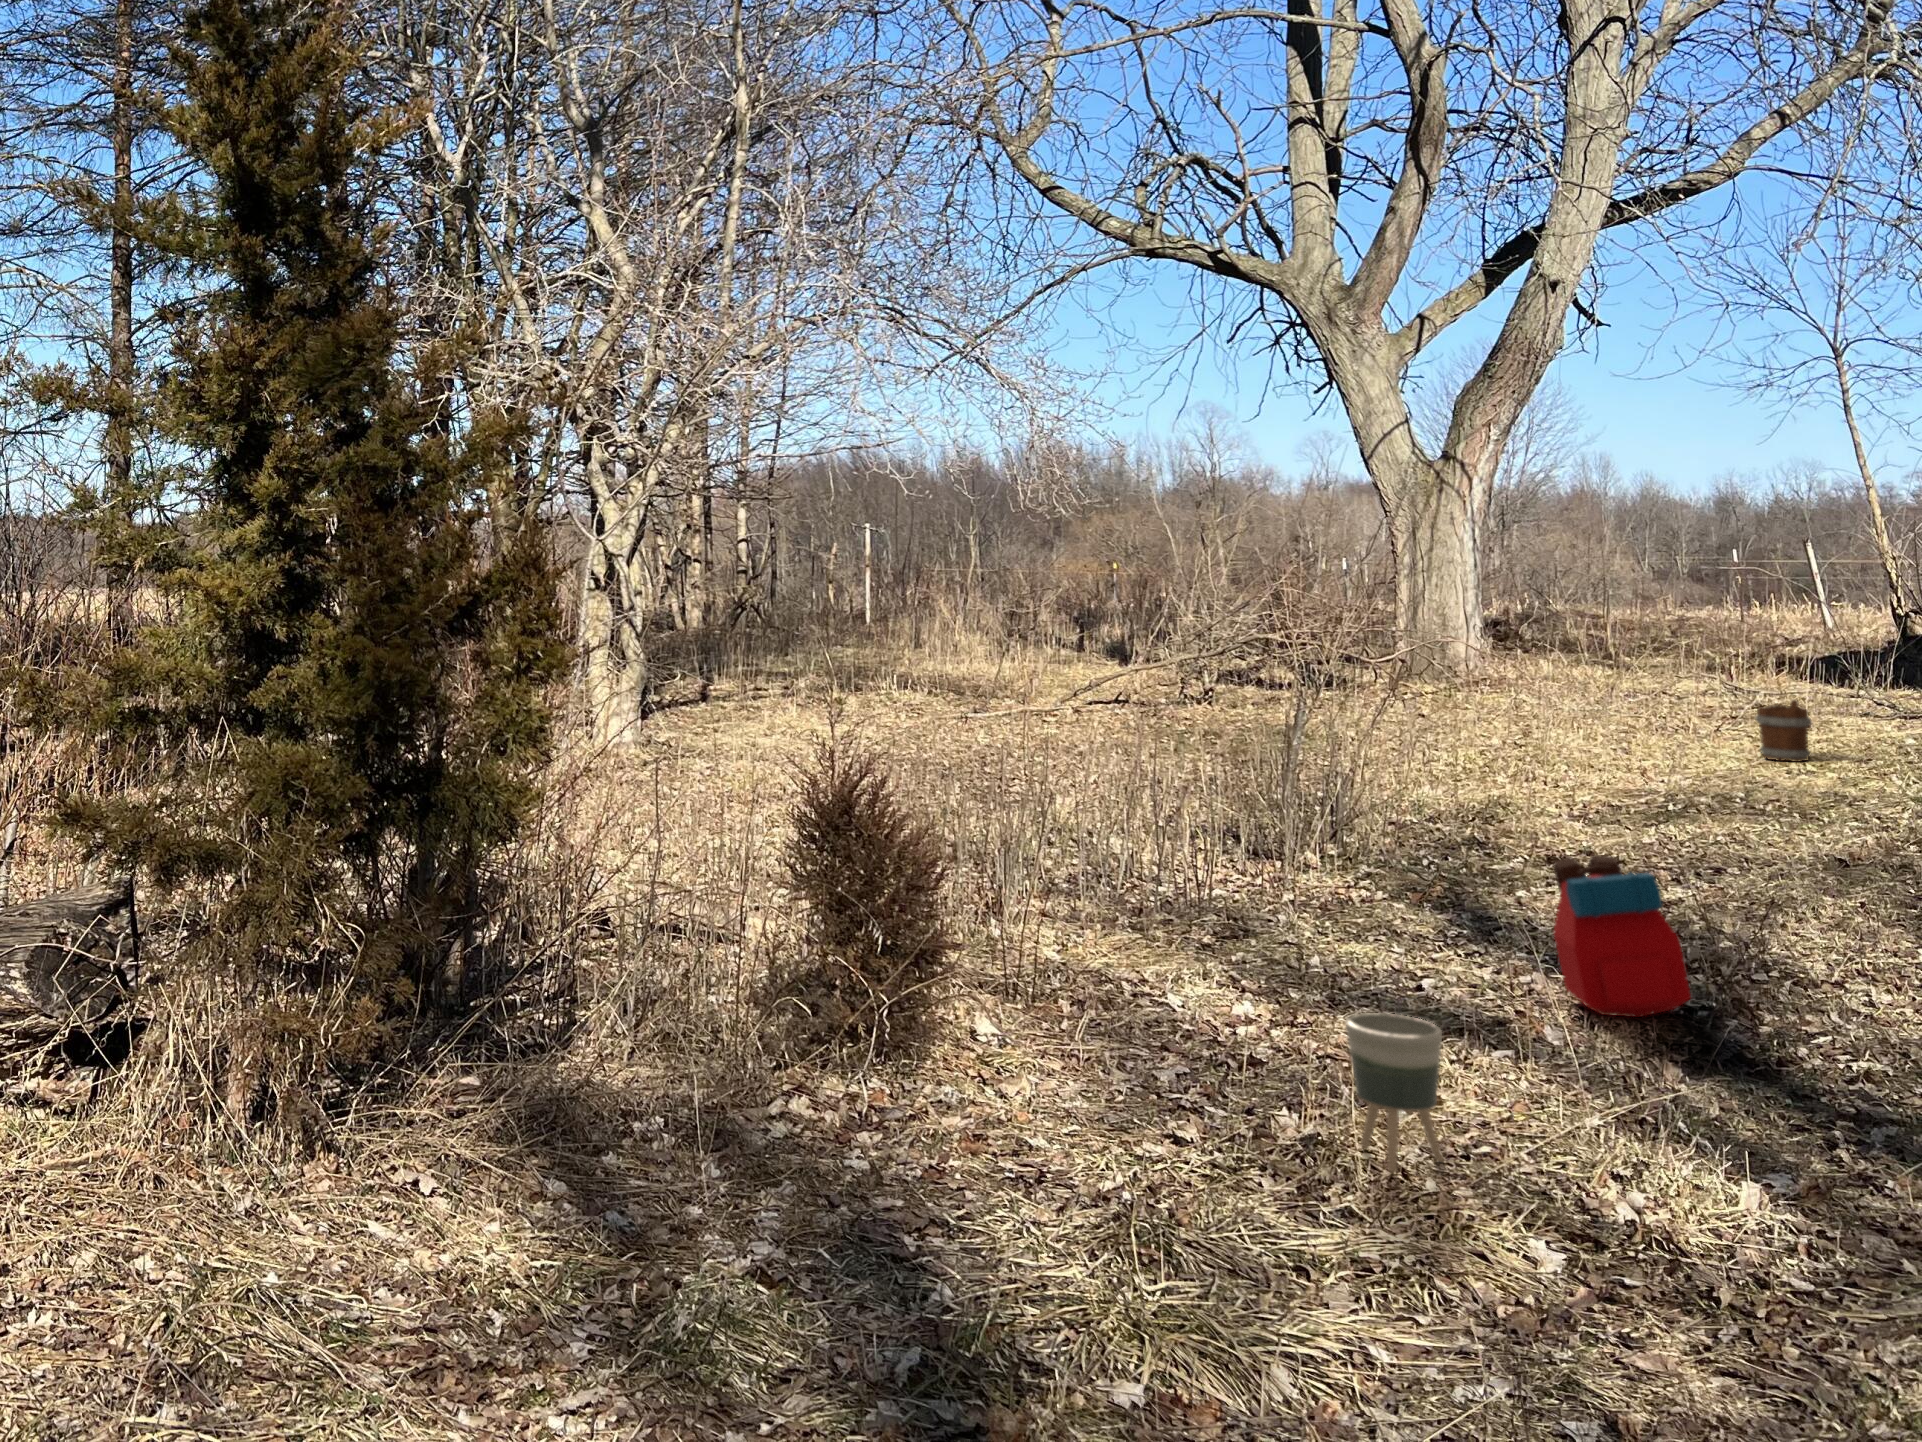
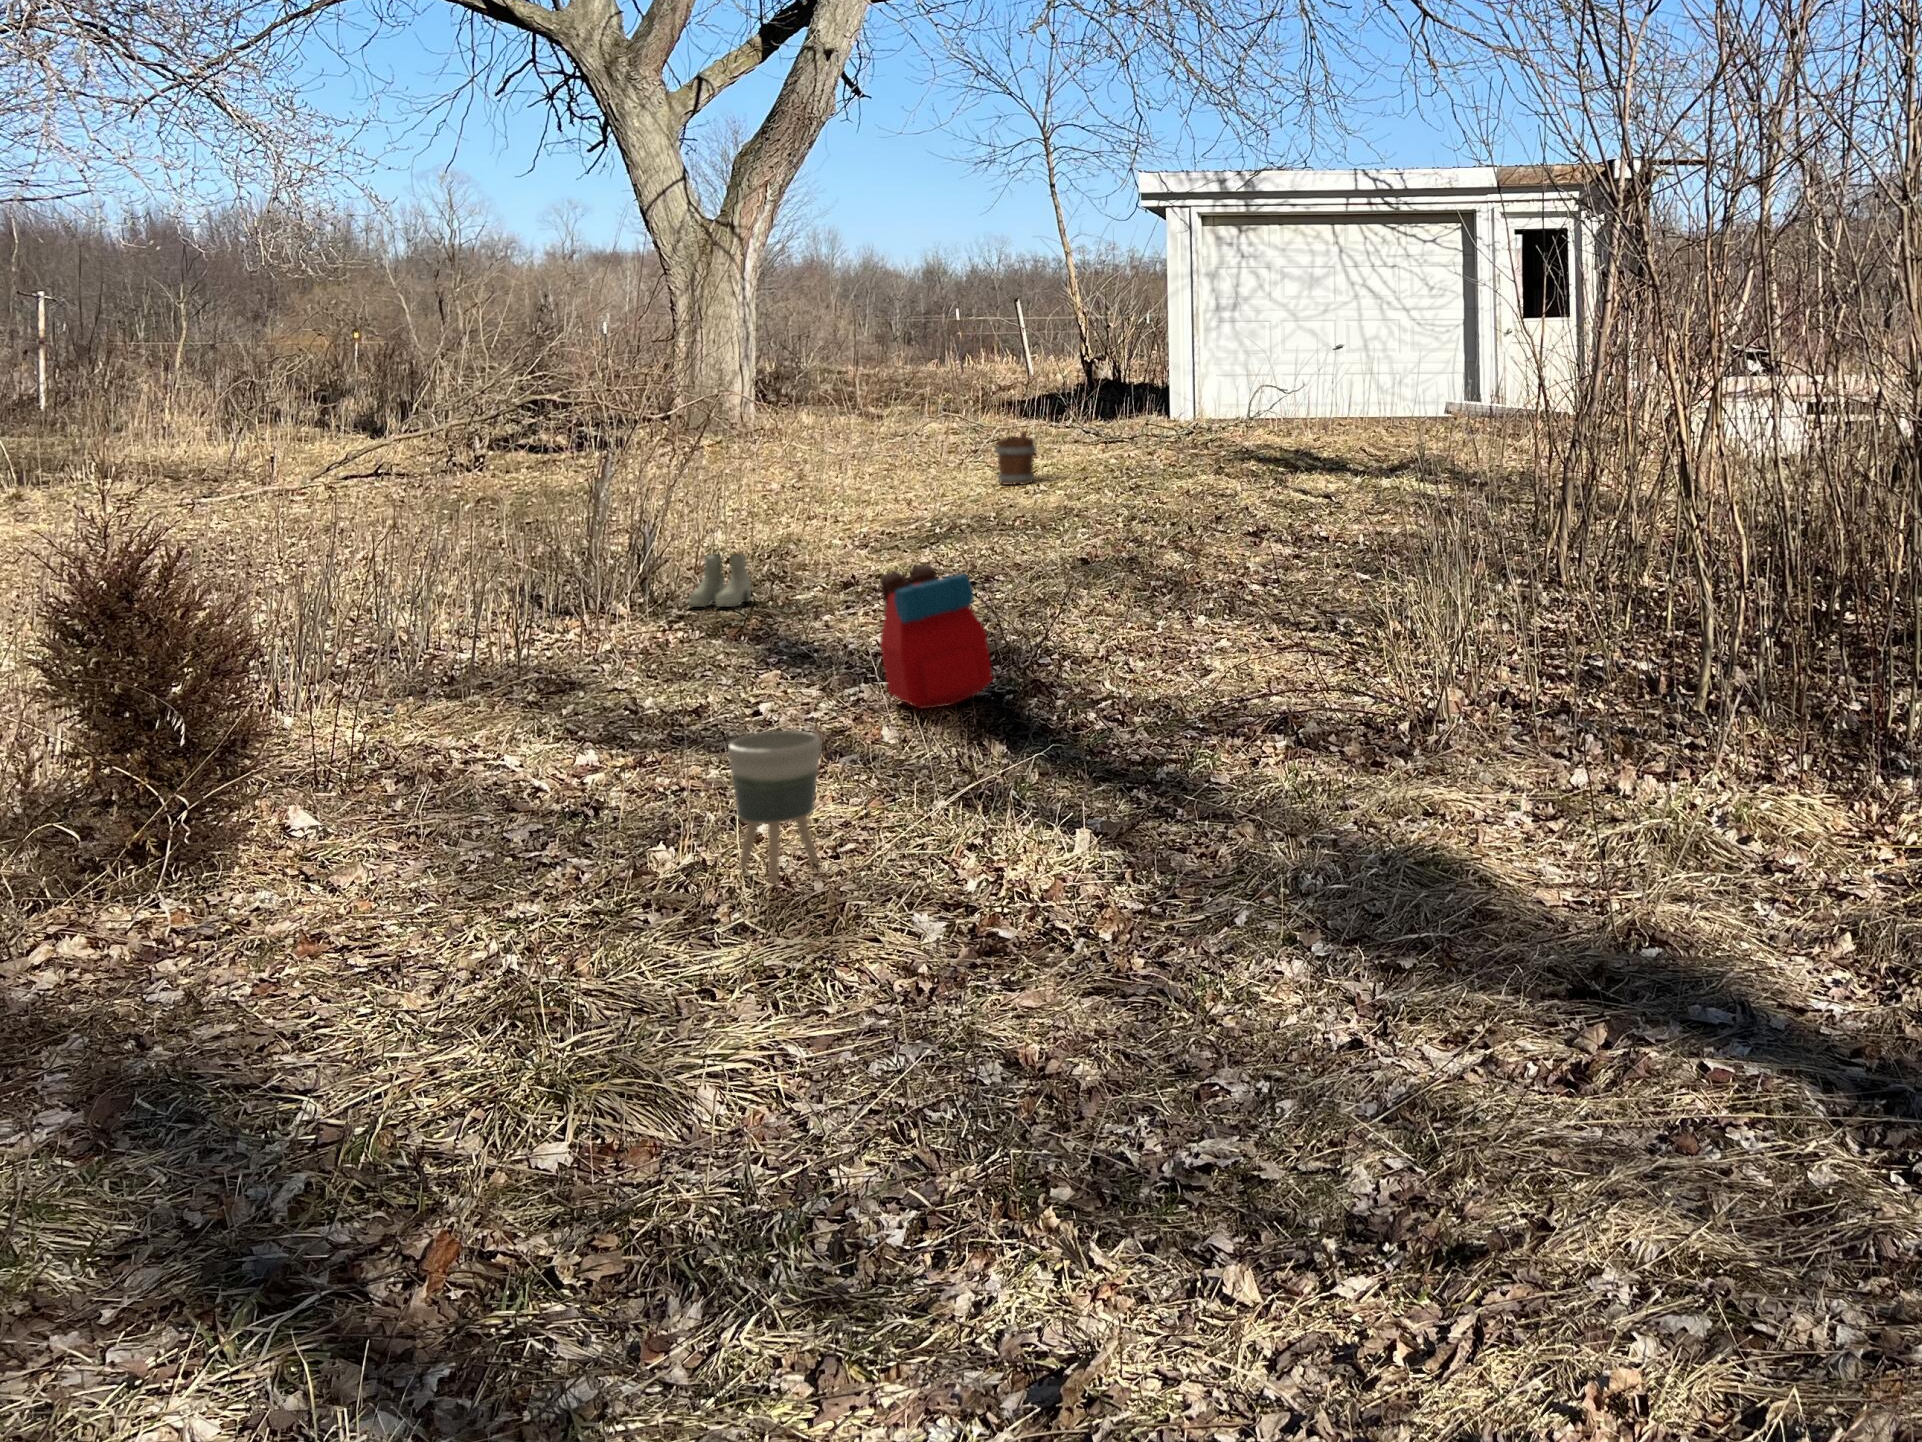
boots: none [1377,805,1443,862] -> present [688,554,751,607]

